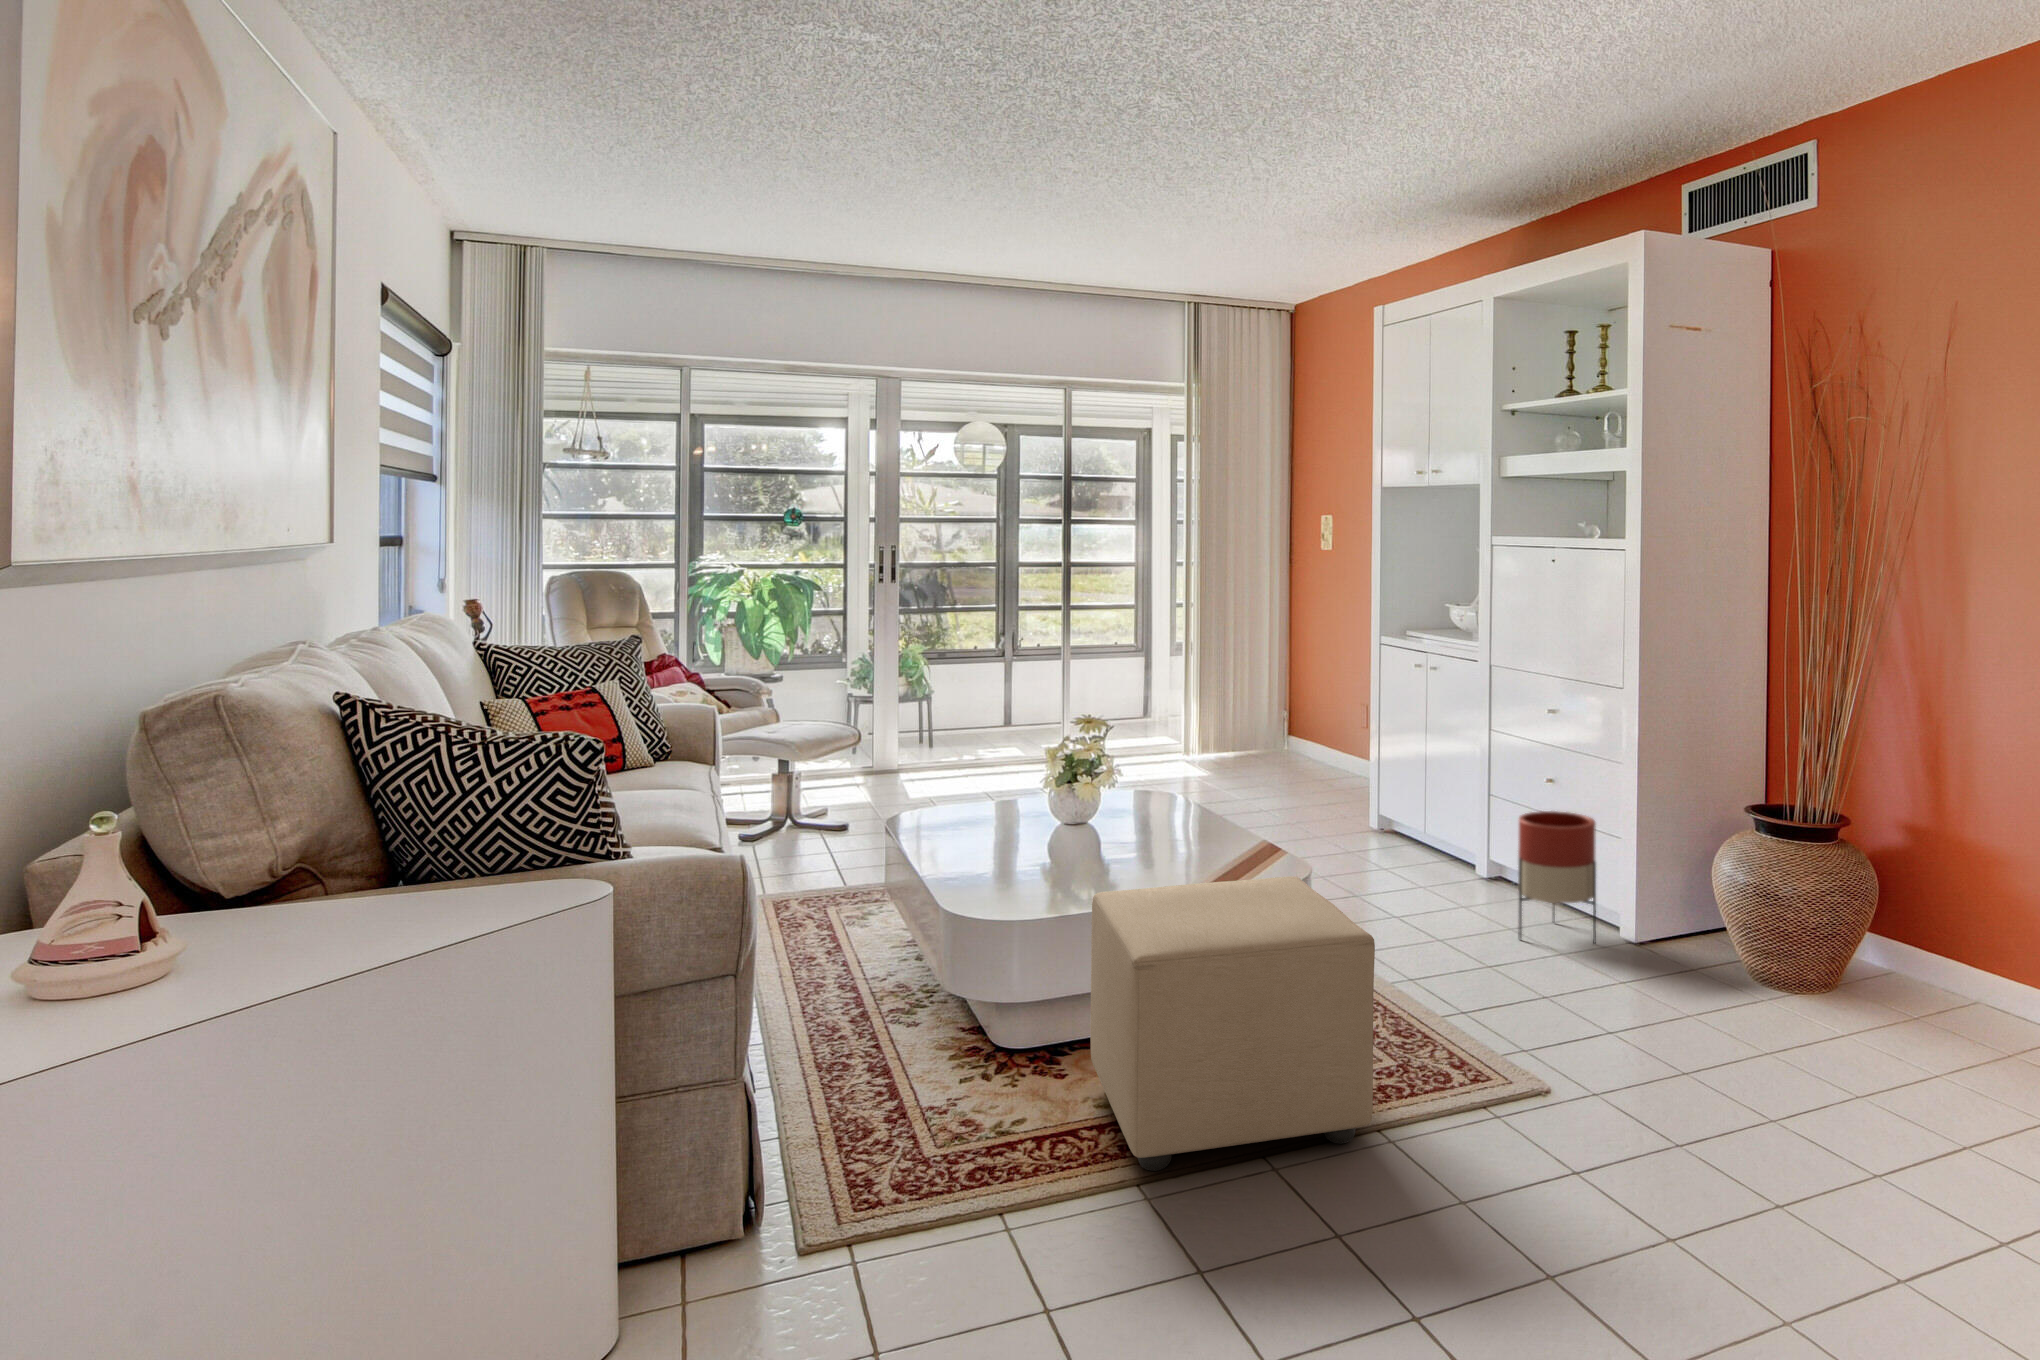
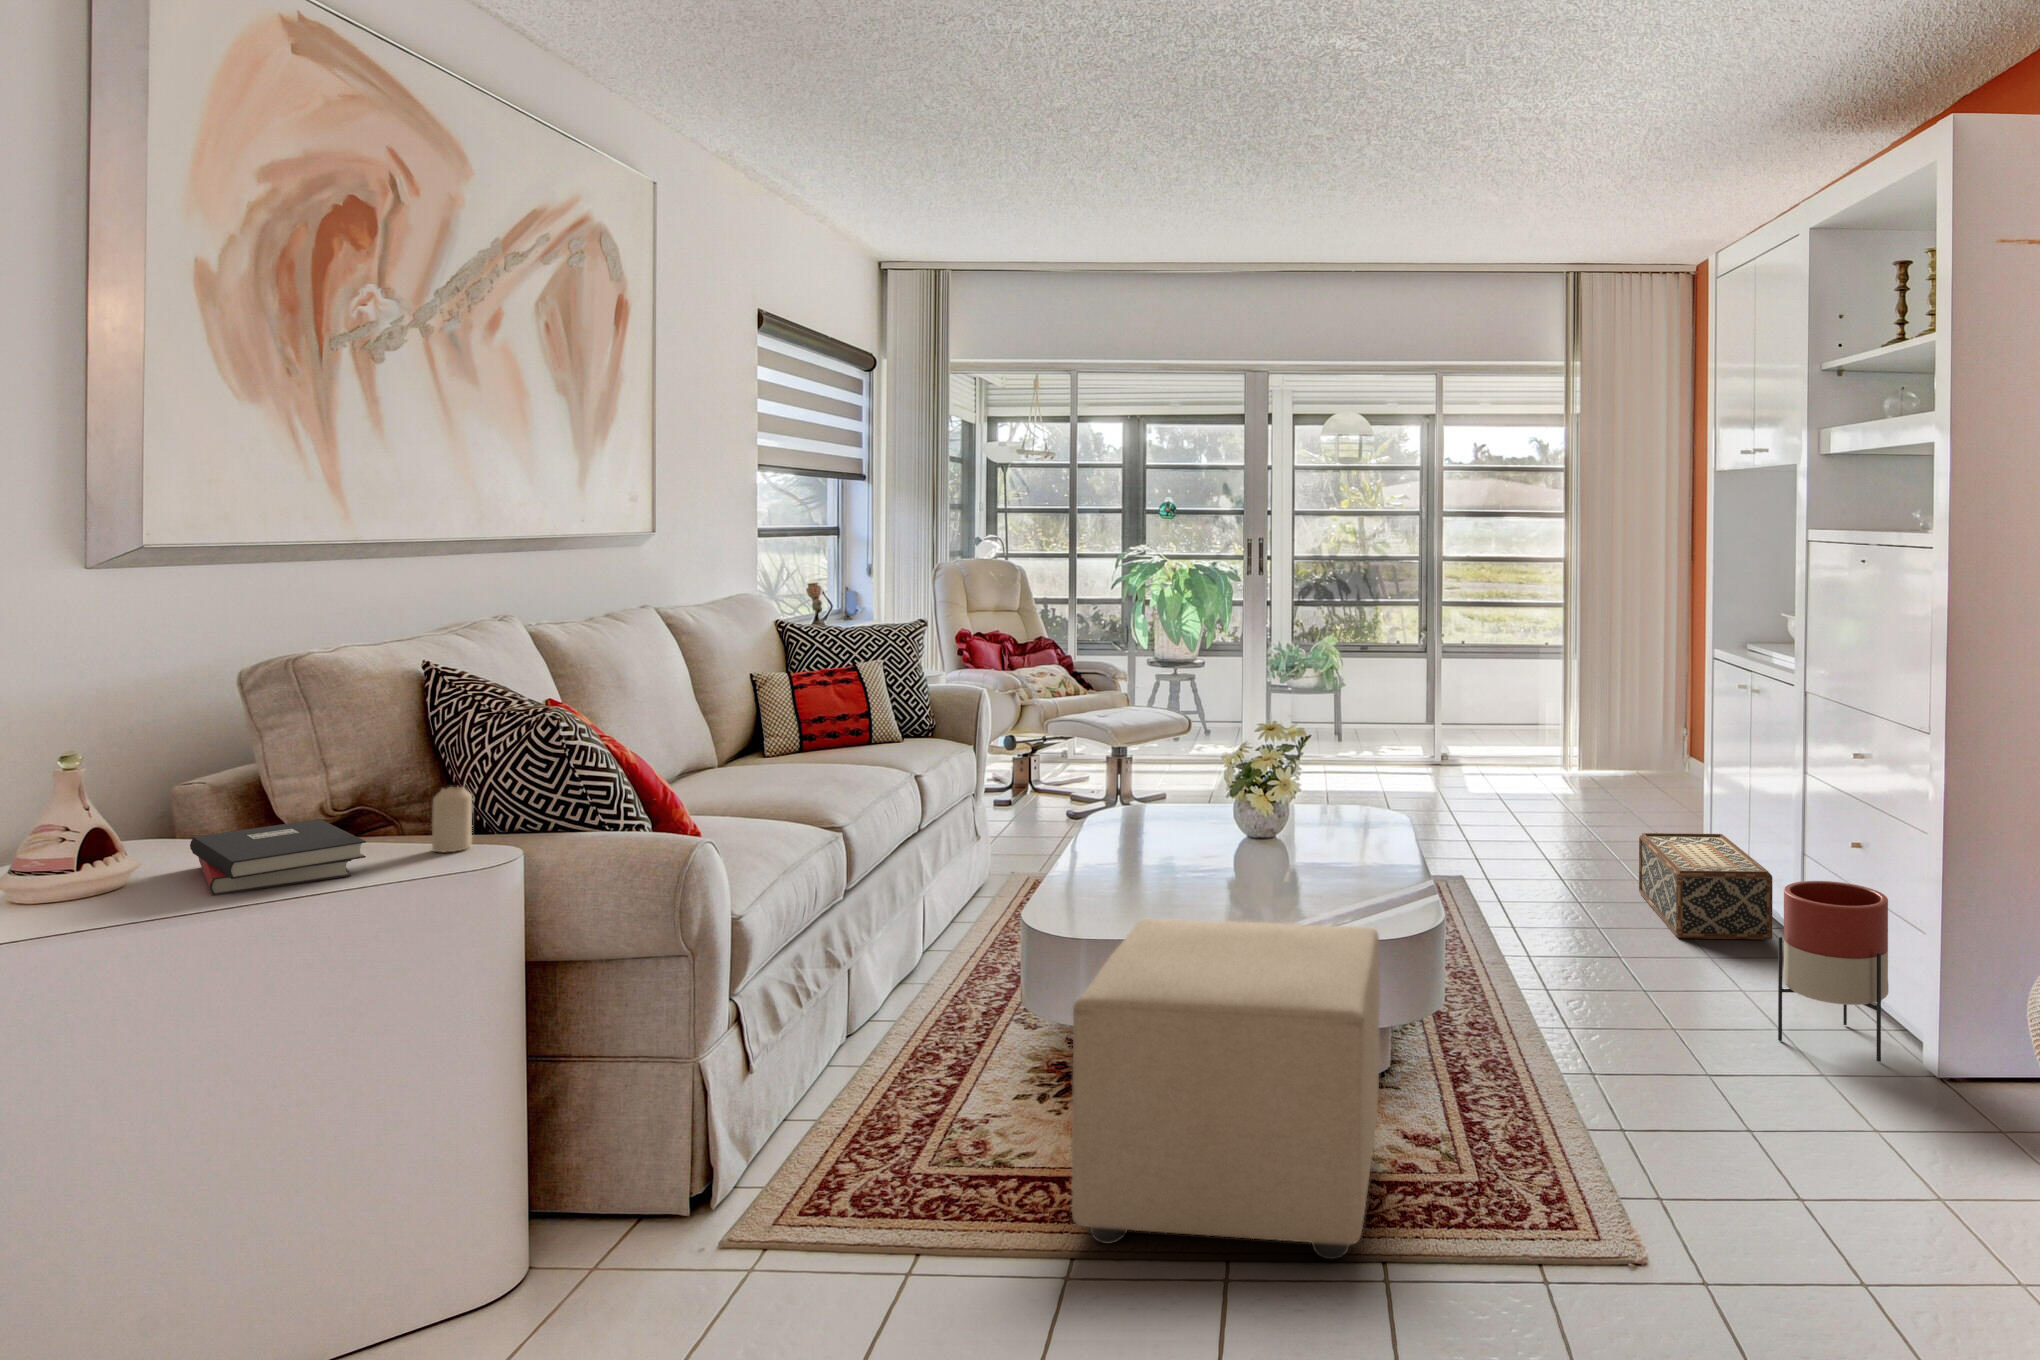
woven basket: none [1329,790,1456,877] -> present [1639,833,1773,939]
candle: none [502,818,544,888] -> present [432,787,472,852]
hardback book: none [246,867,488,951] -> present [190,819,366,896]

